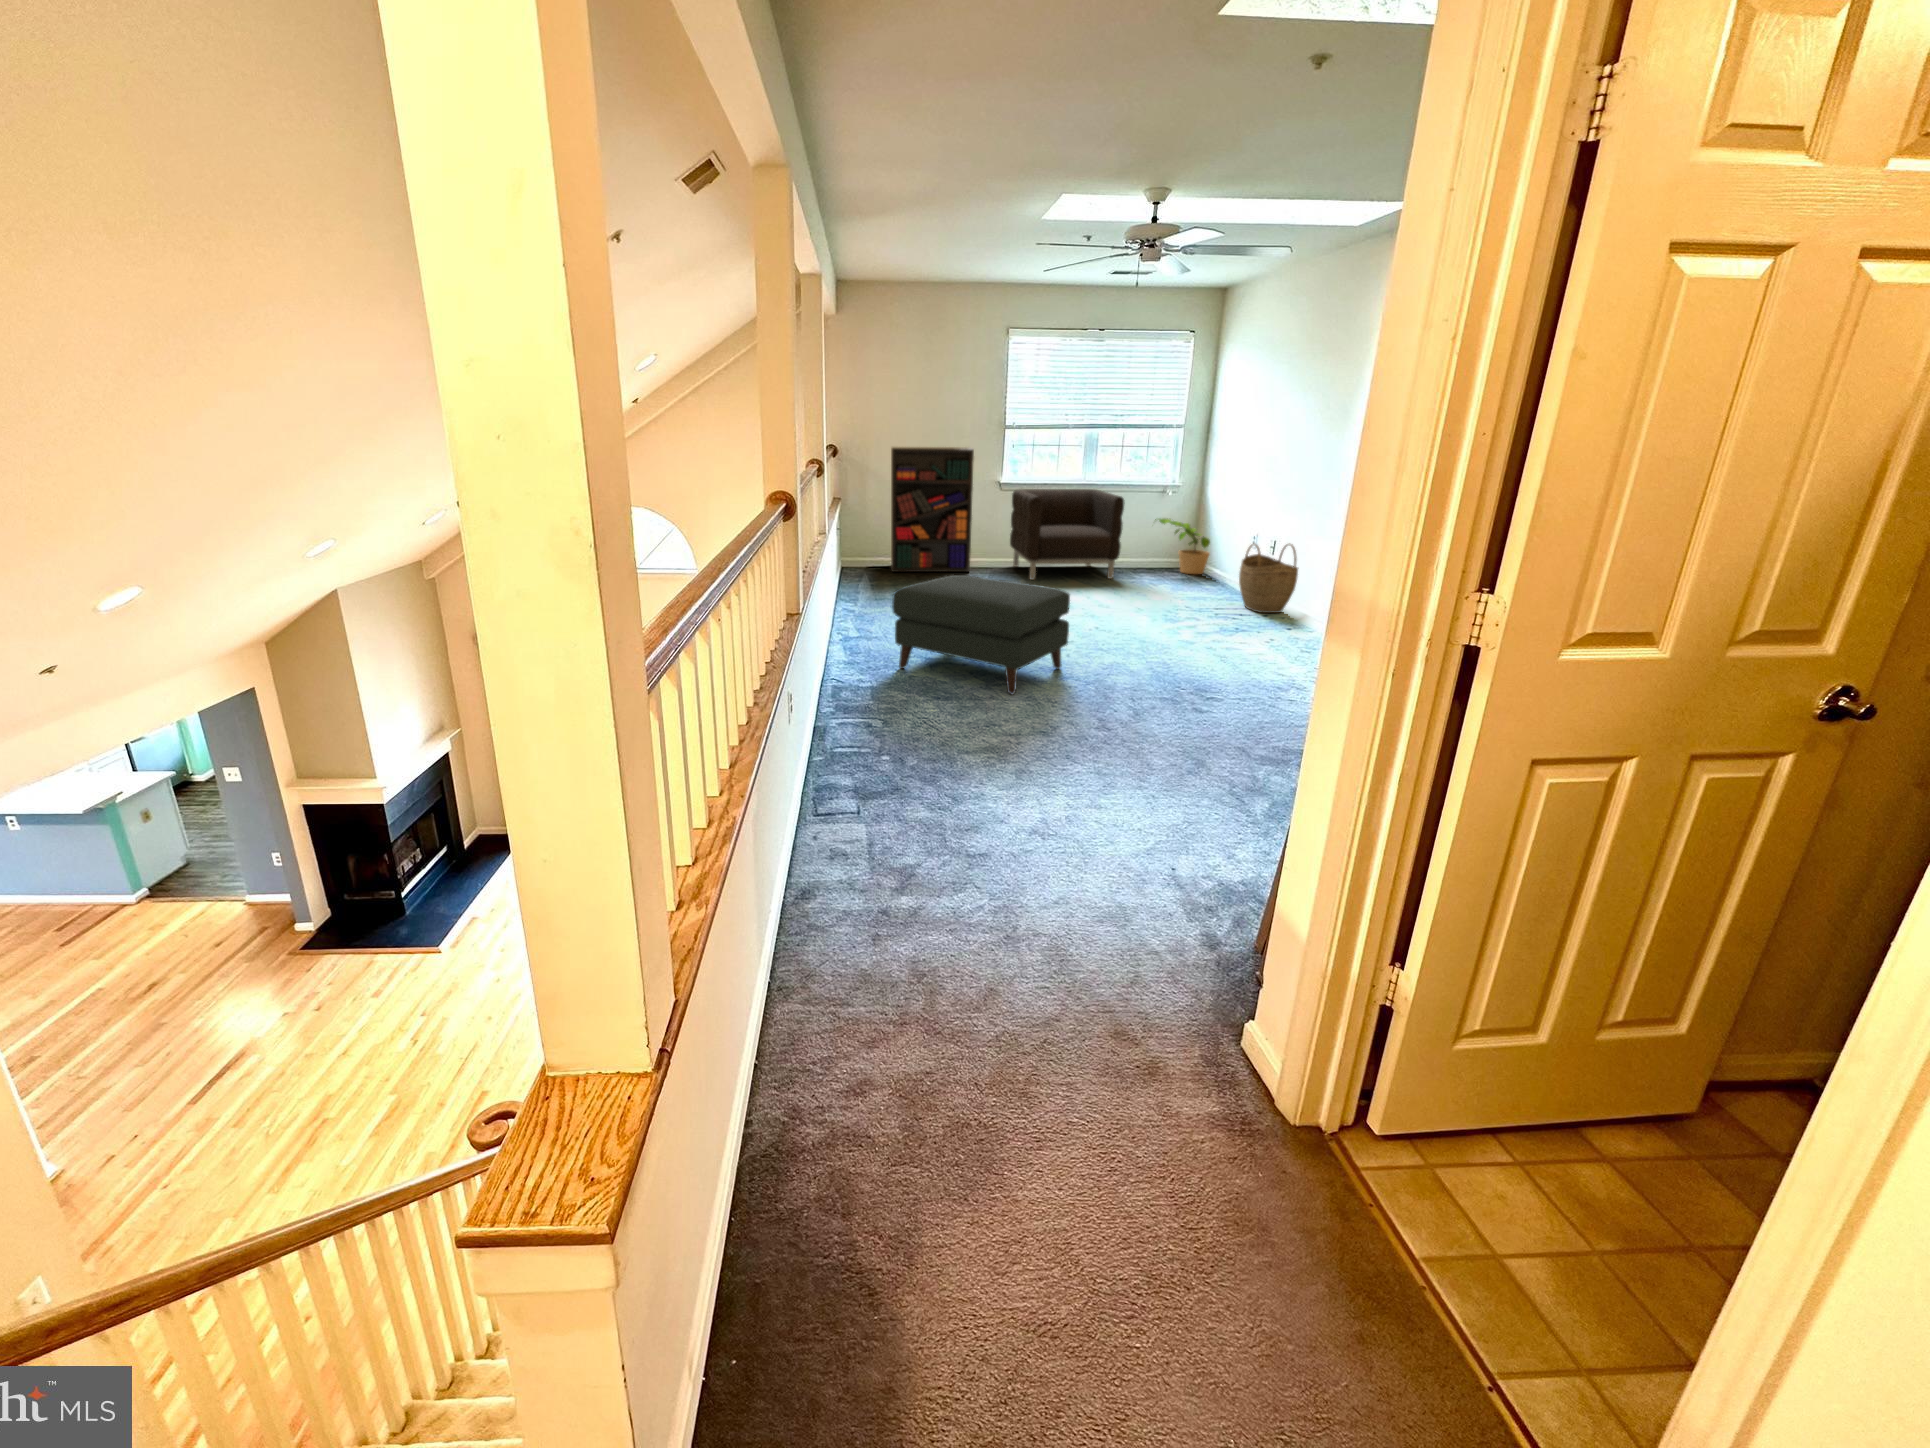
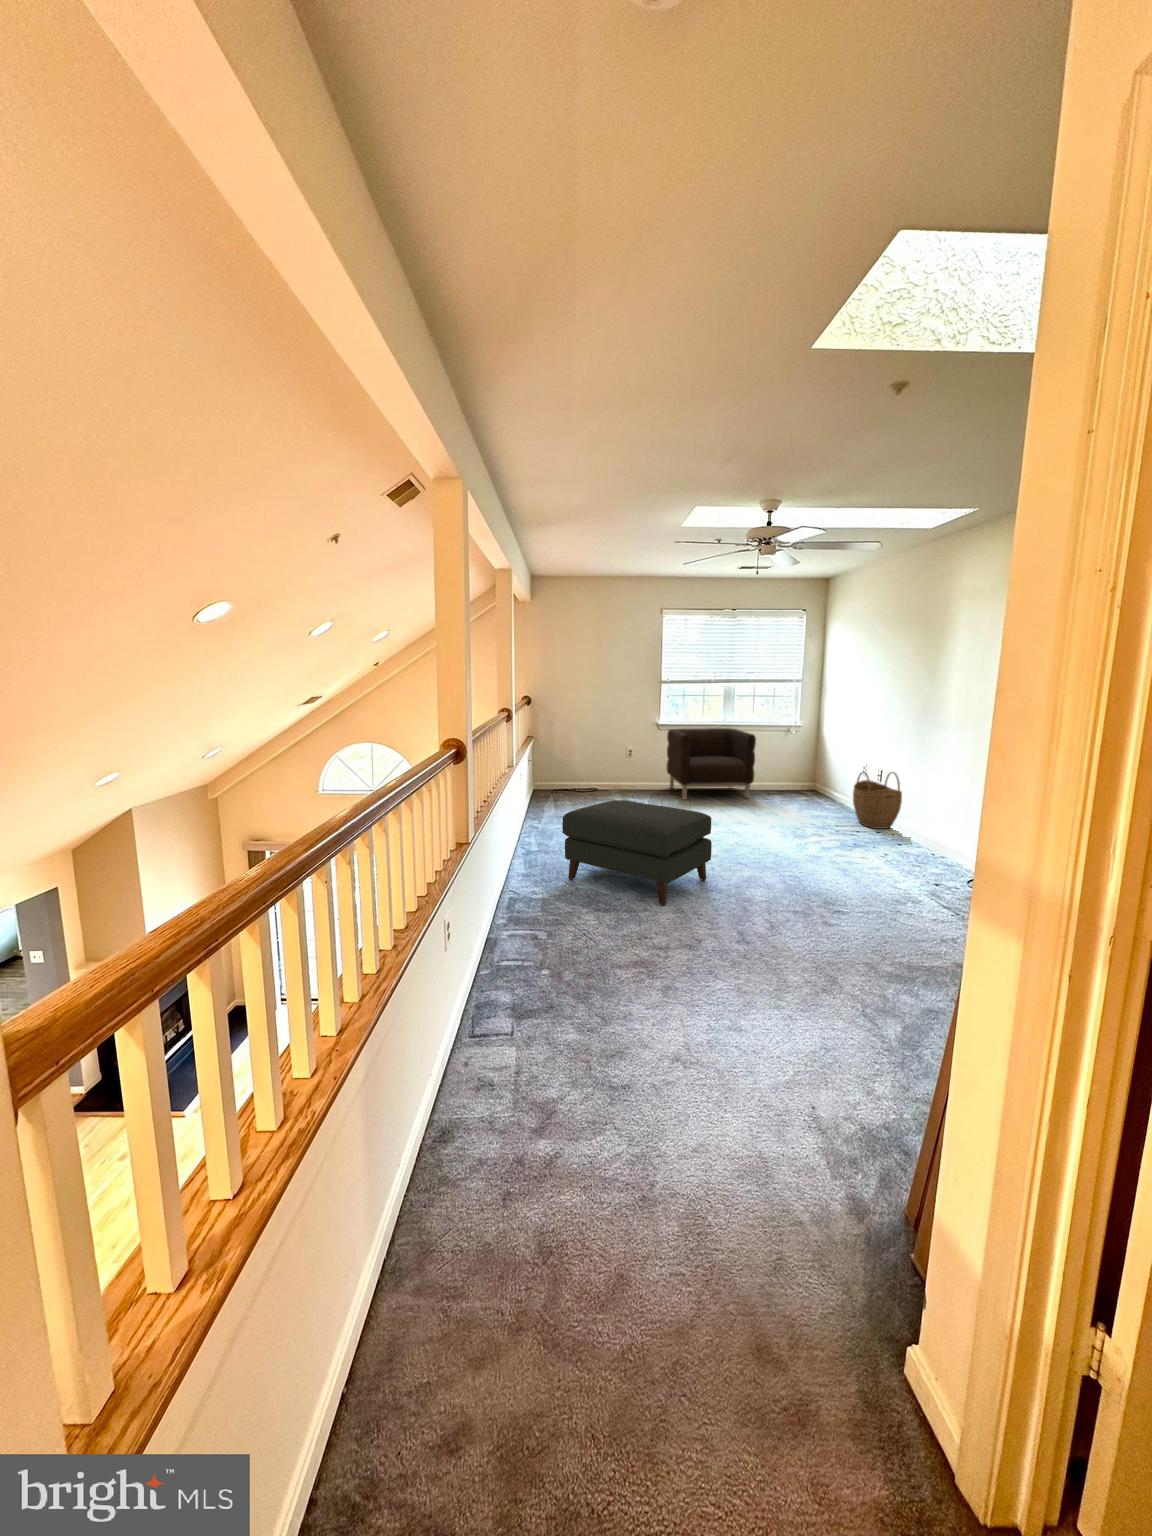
bookshelf: present [891,447,974,572] -> none [573,697,636,793]
potted plant: present [1155,518,1210,574] -> none [779,751,827,795]

